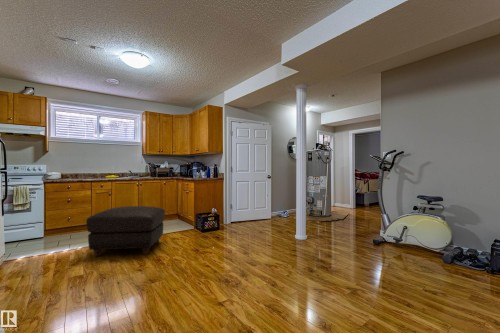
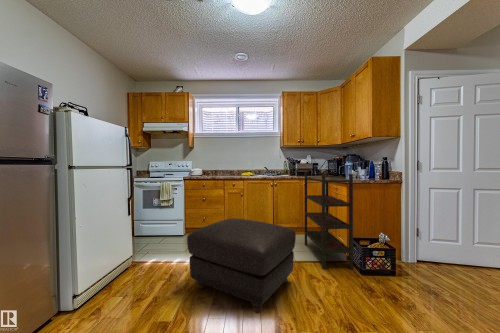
bookshelf: none [165,174,198,234] -> present [305,172,353,269]

